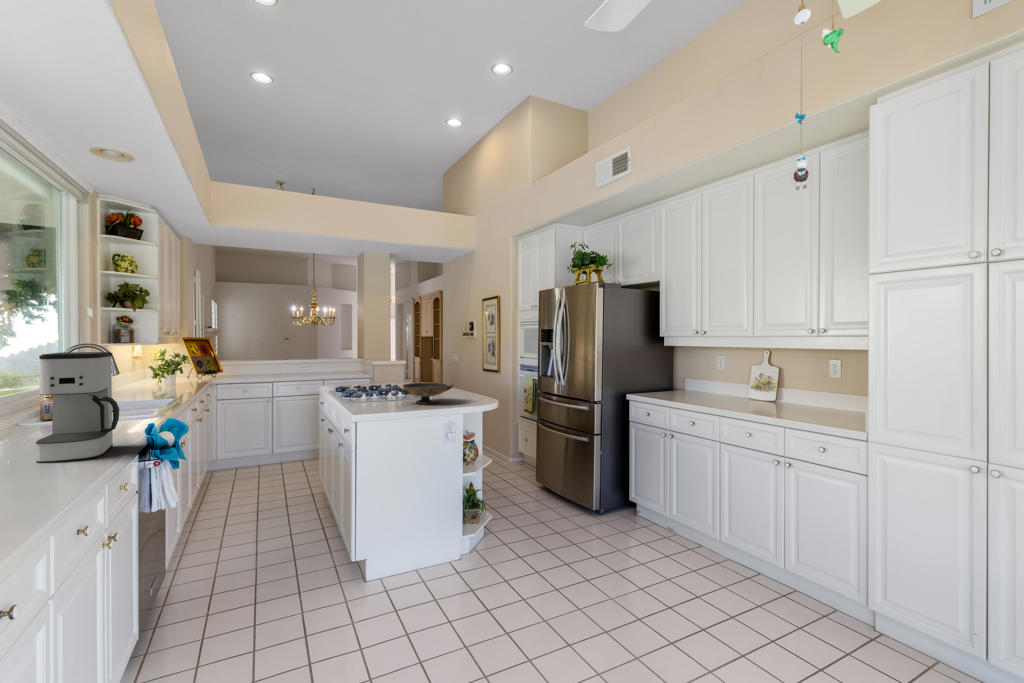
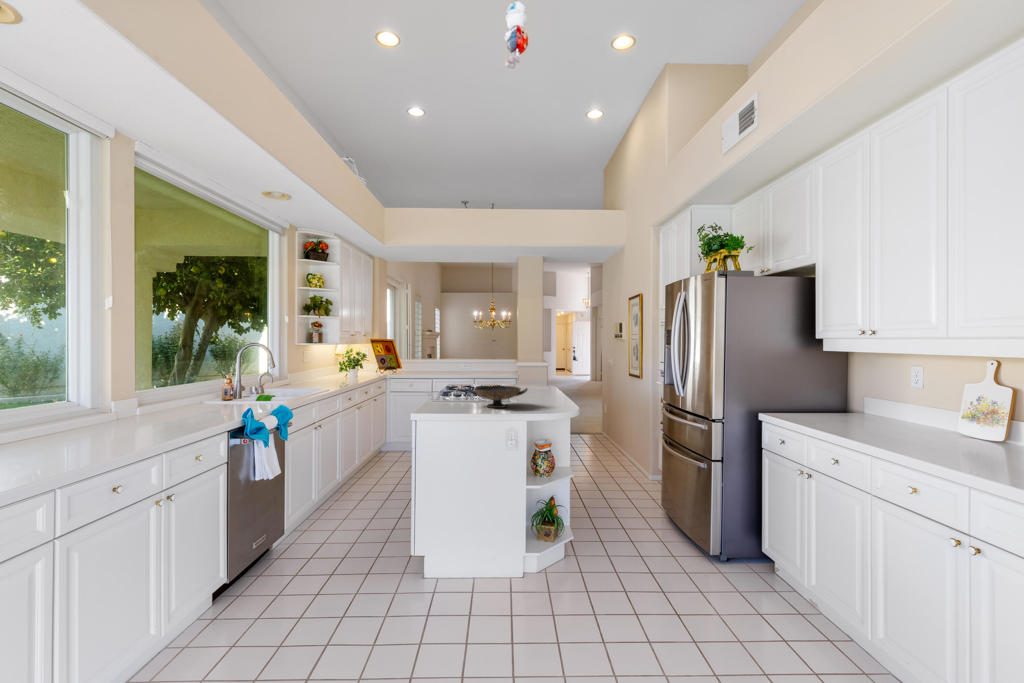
coffee maker: present [36,352,119,463] -> none [149,349,210,431]

